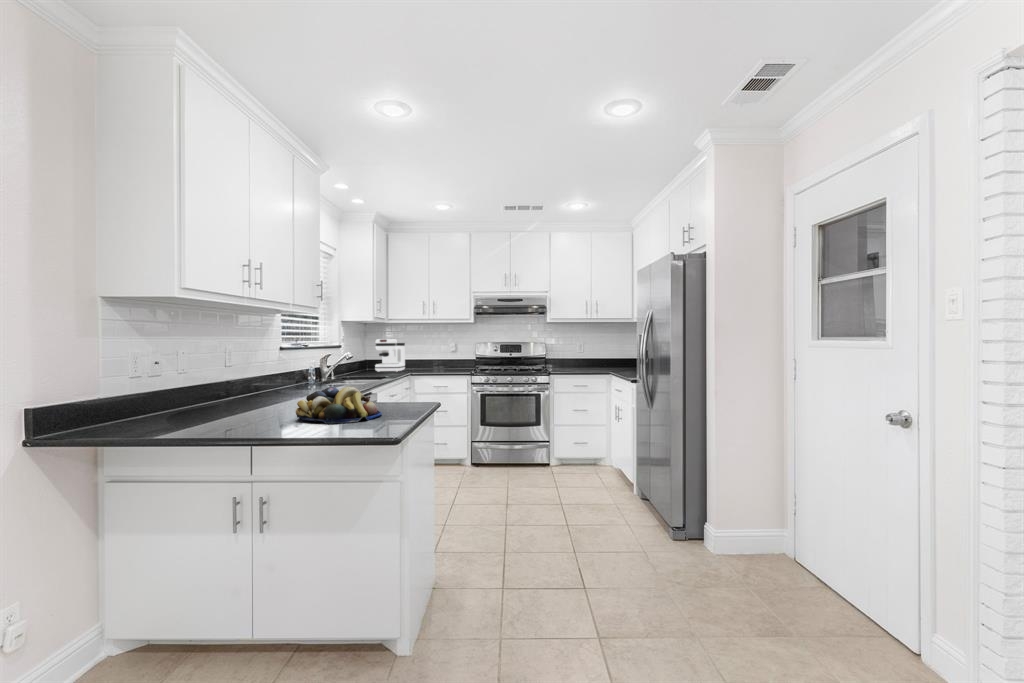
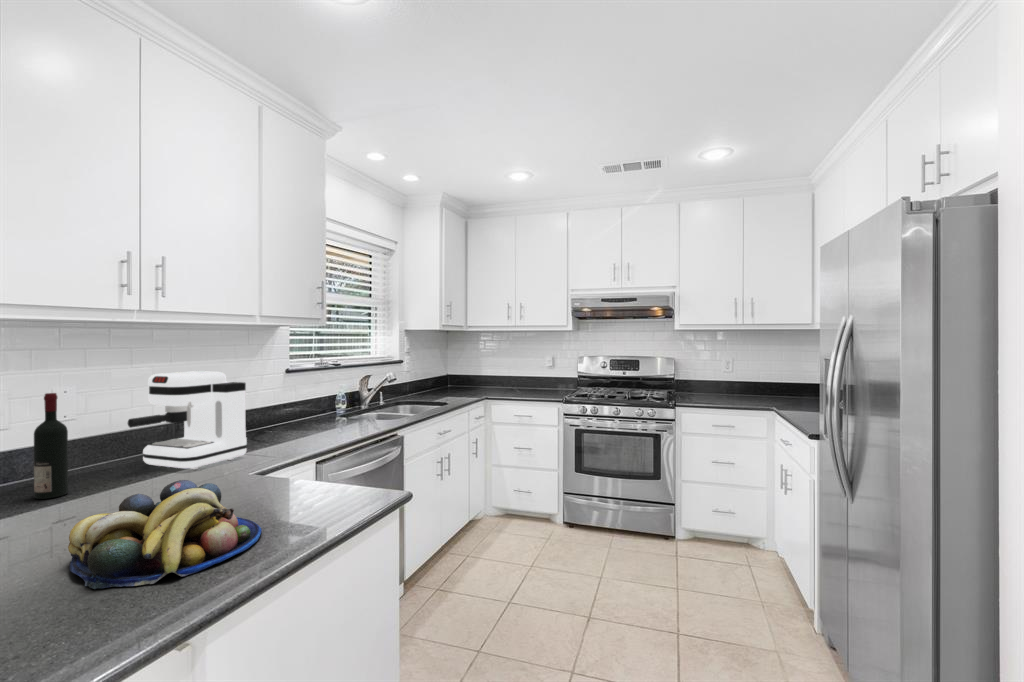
coffee maker: present [375,339,405,372] -> present [128,371,247,469]
wine bottle: none [197,348,215,413] -> present [34,393,68,499]

